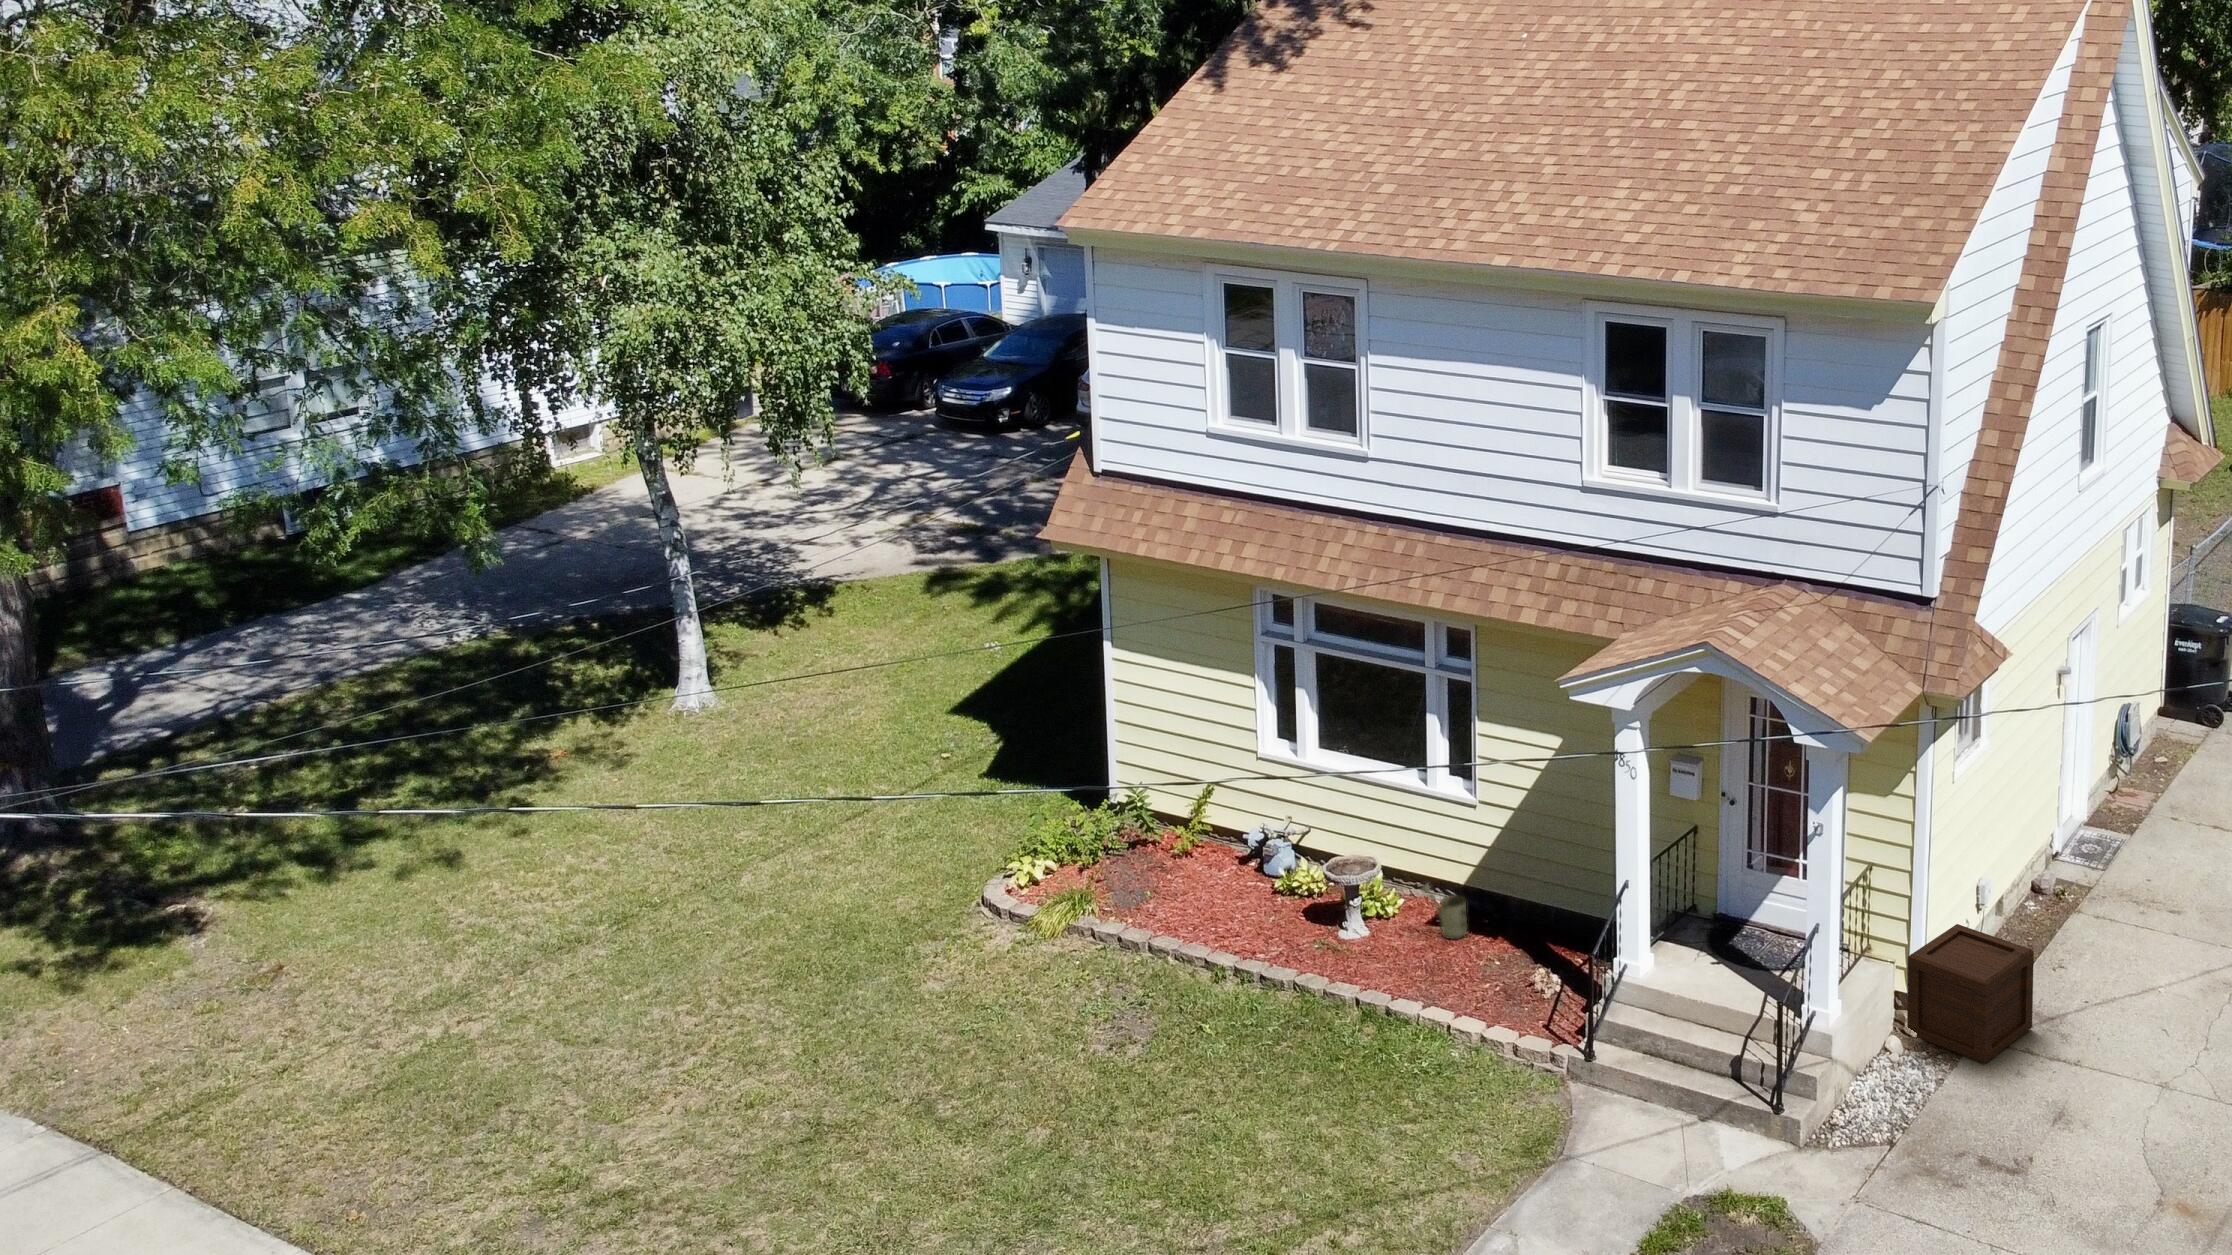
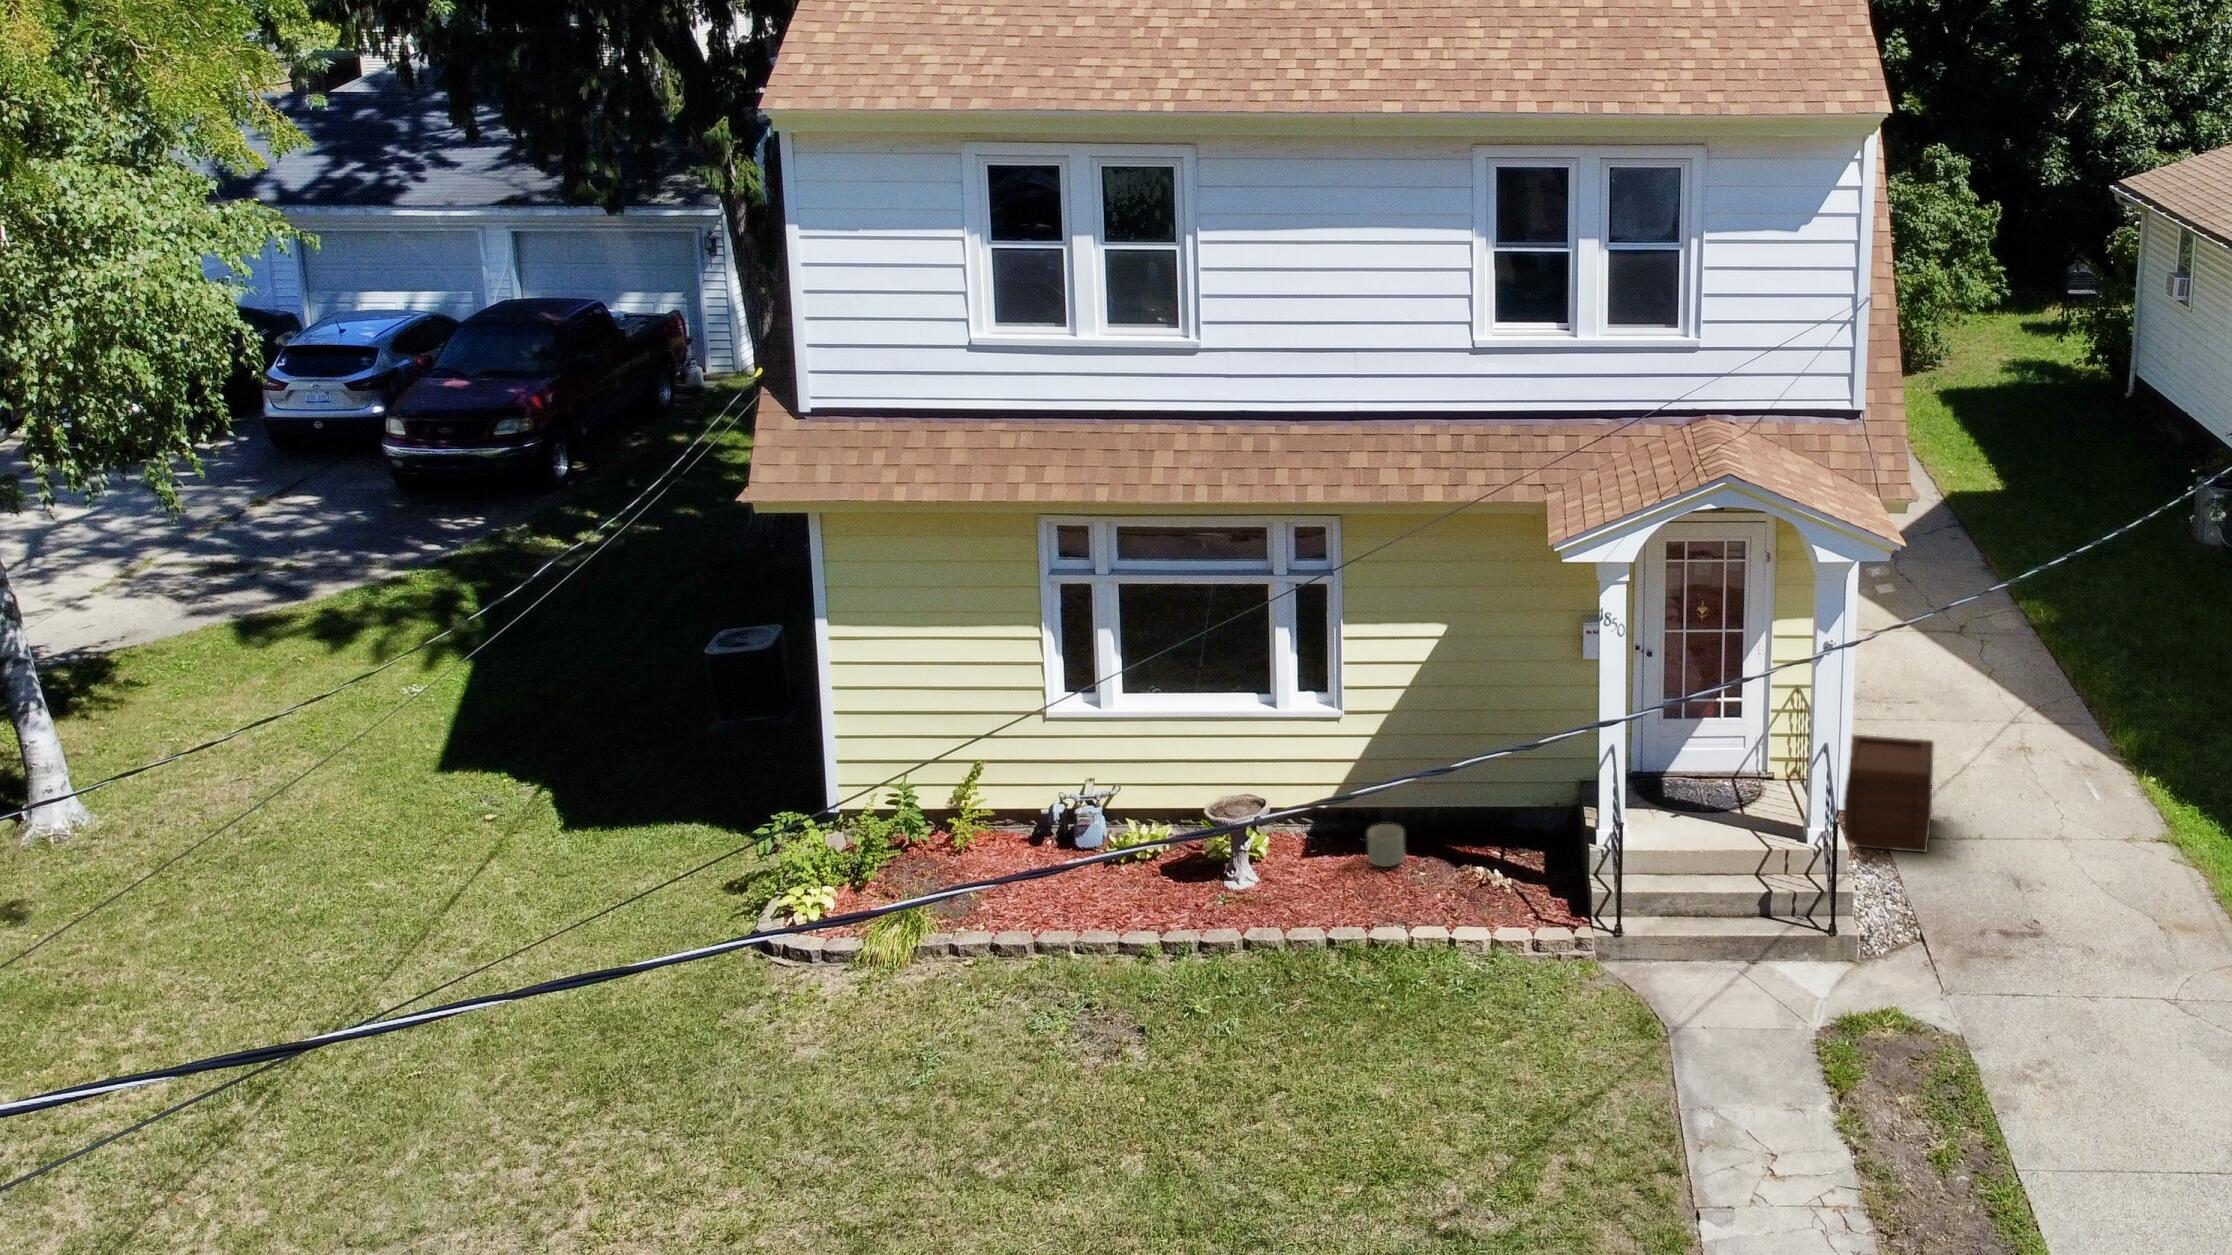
watering can: present [1421,884,1467,940] -> none [1285,809,1349,869]
planter: none [1479,909,1514,950] -> present [1367,824,1405,867]

